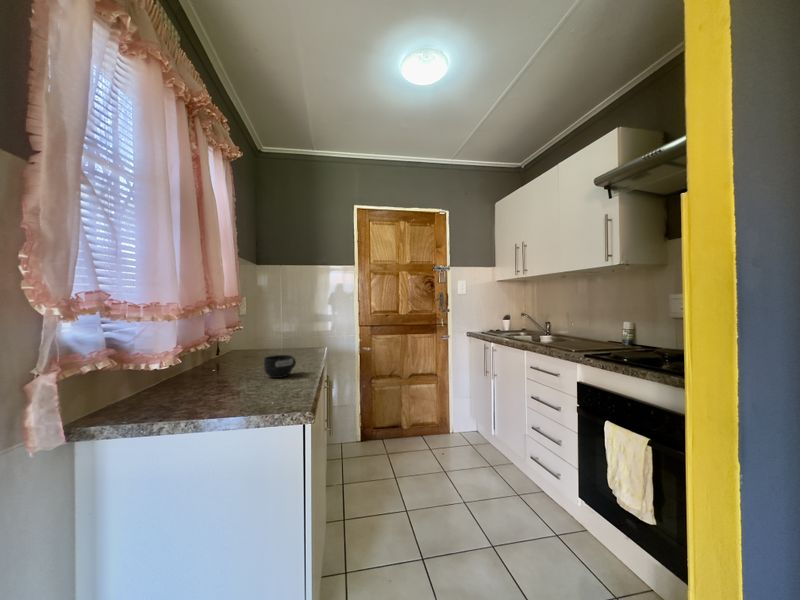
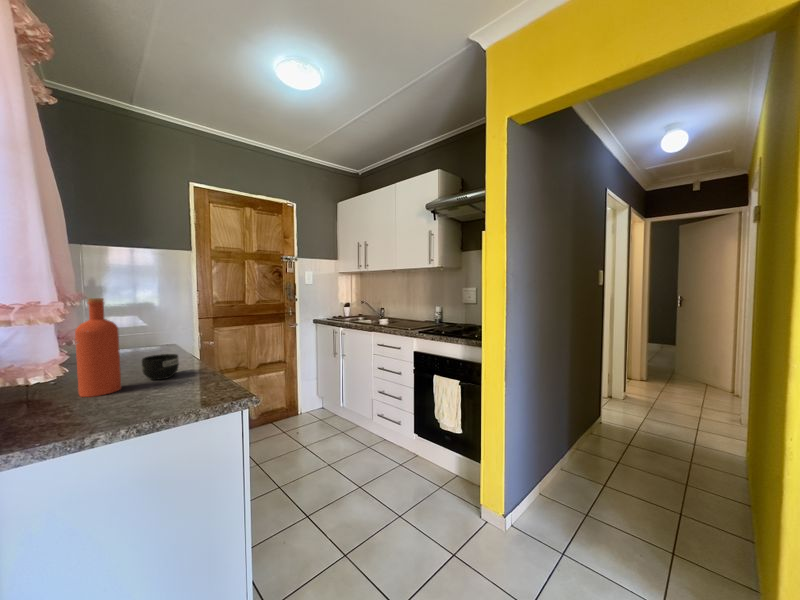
bottle: none [212,302,243,386] -> present [75,298,121,397]

